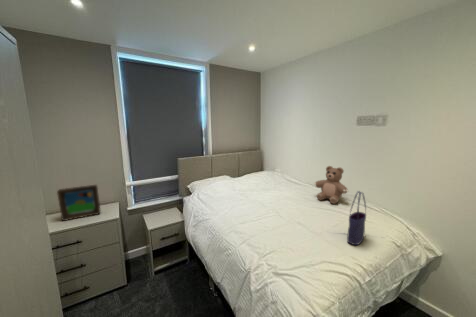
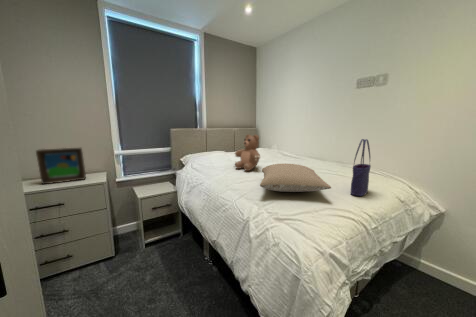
teddy bear: present [314,166,348,204] -> present [235,134,260,171]
pillow: none [262,206,327,241] -> present [260,163,331,192]

